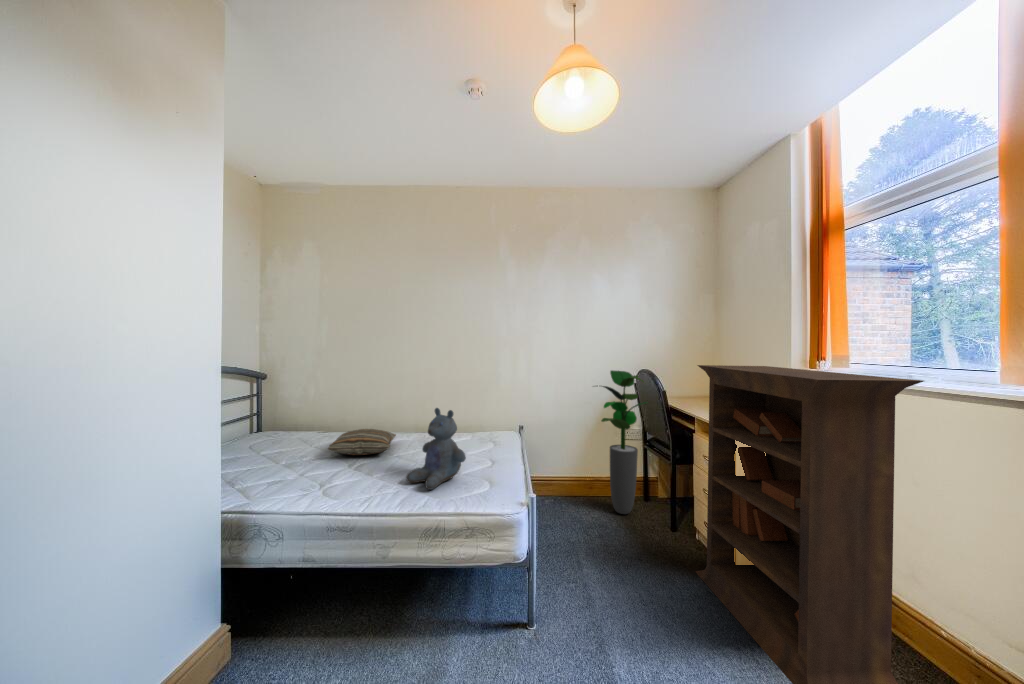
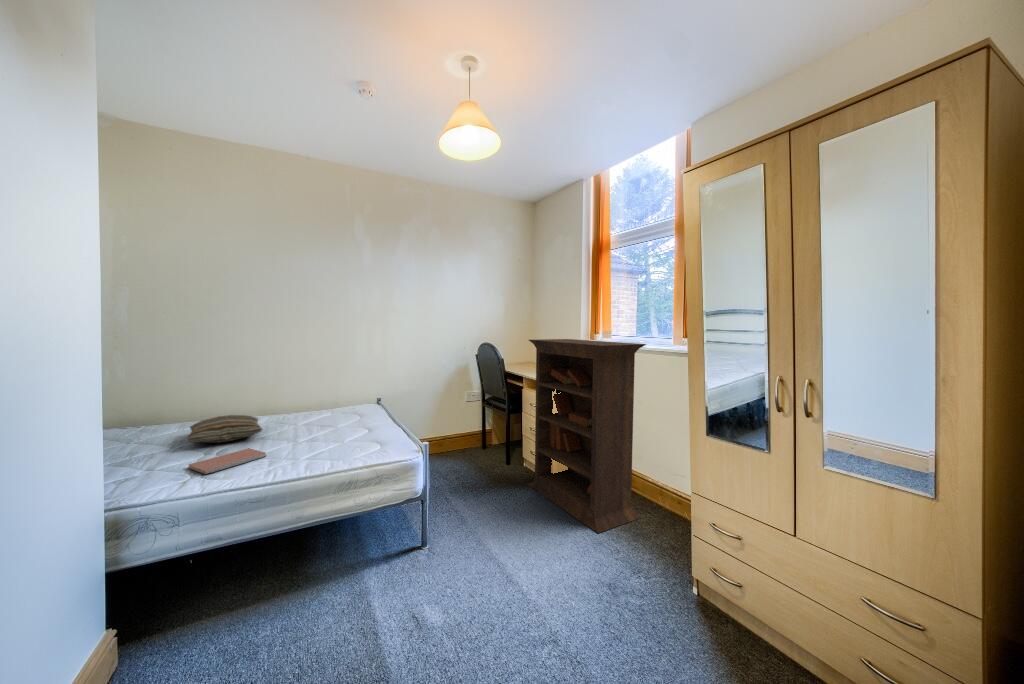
potted plant: present [601,370,648,514] -> none [445,346,495,459]
stuffed bear: present [406,408,466,490] -> none [300,385,358,456]
notebook: none [314,466,380,489] -> present [188,448,266,474]

